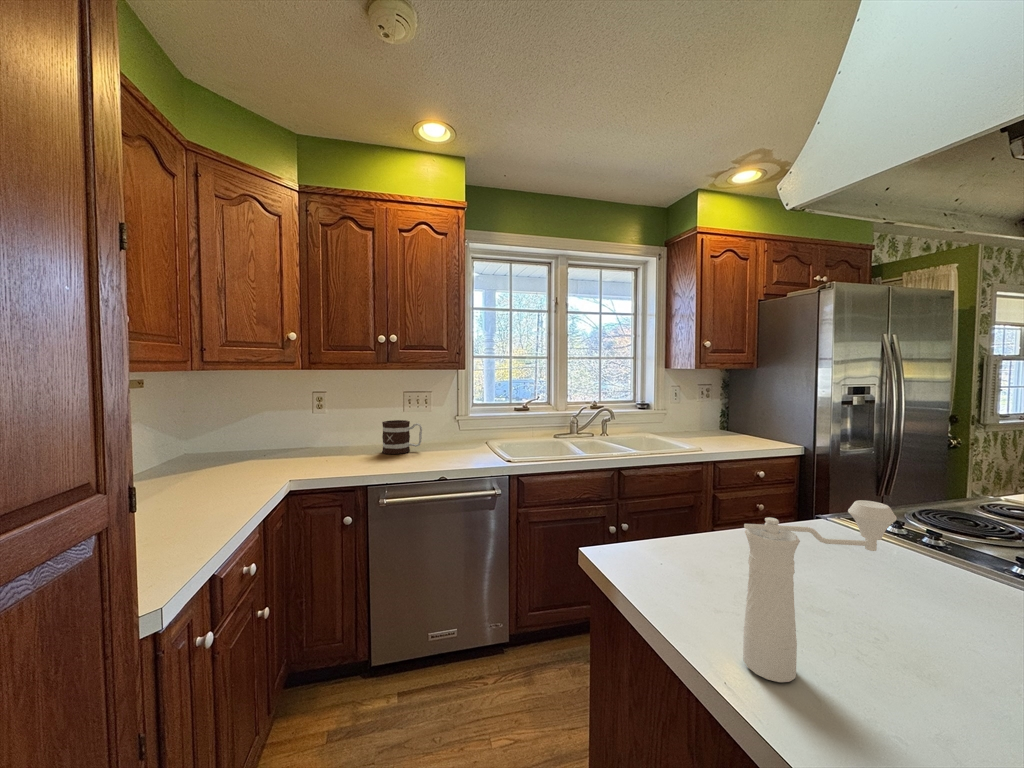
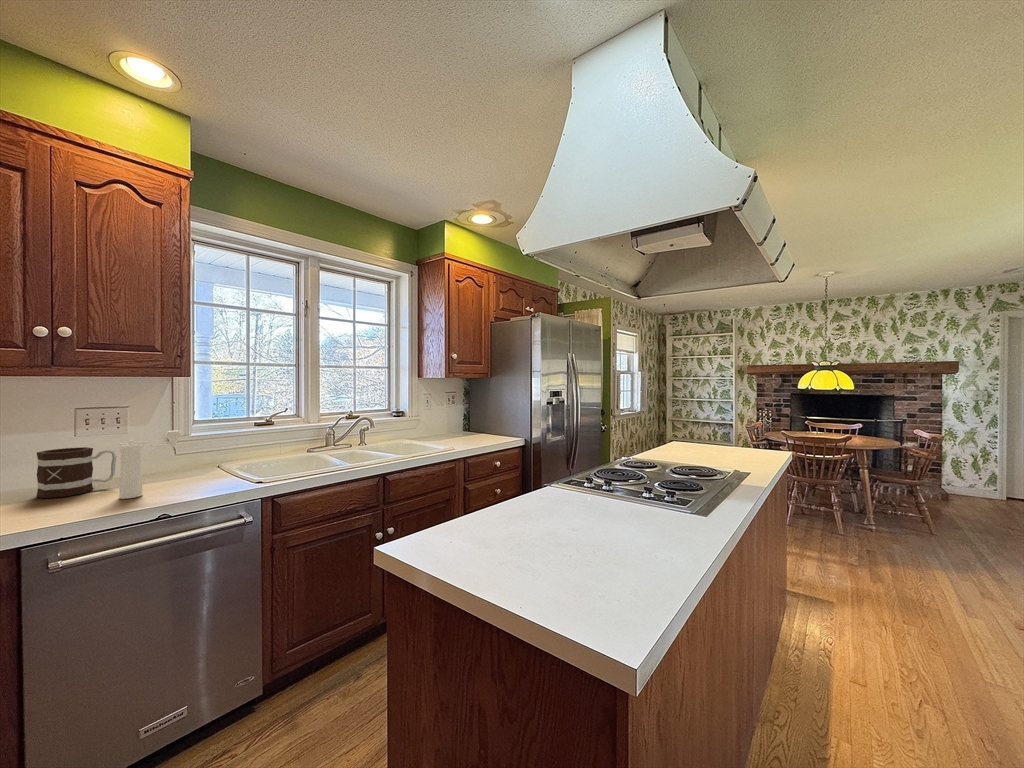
pepper mill: present [743,500,897,682] -> present [118,430,181,499]

